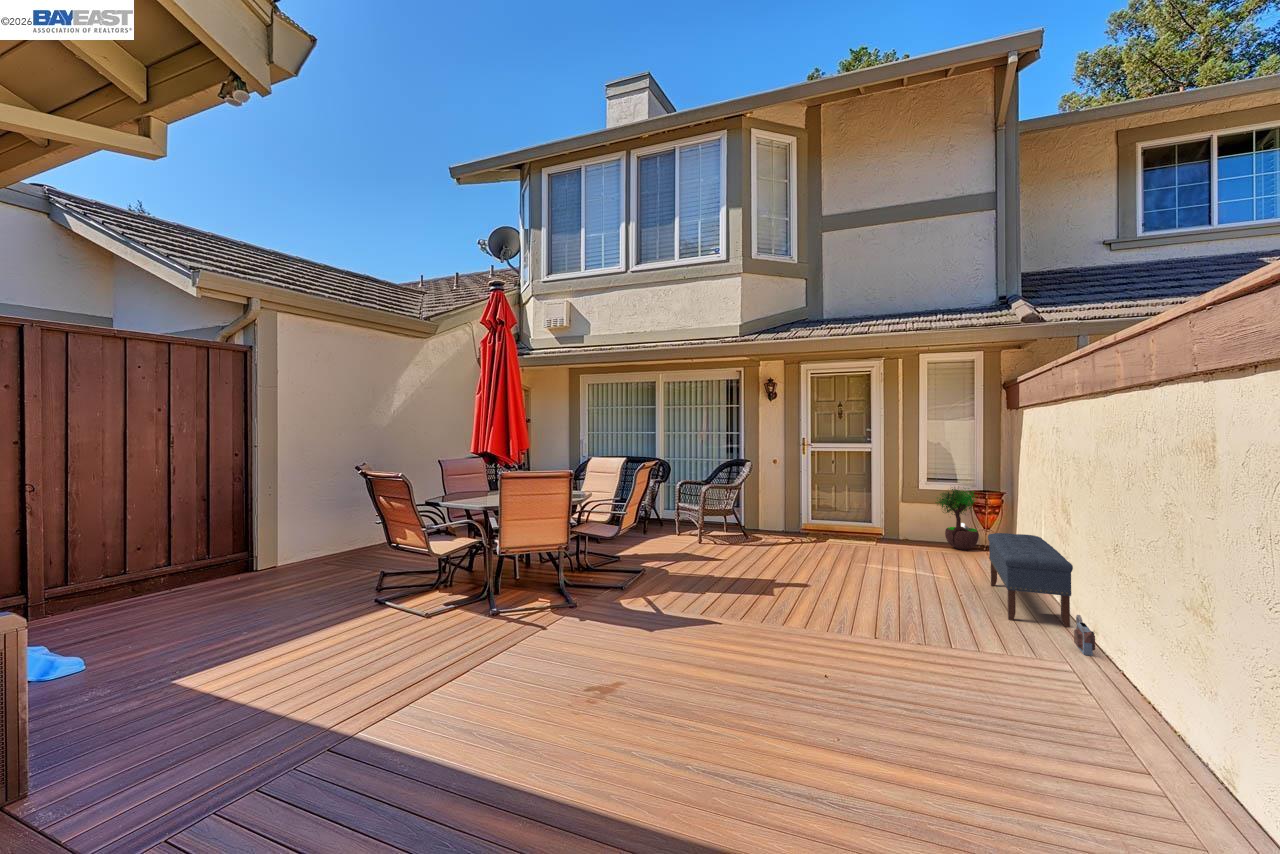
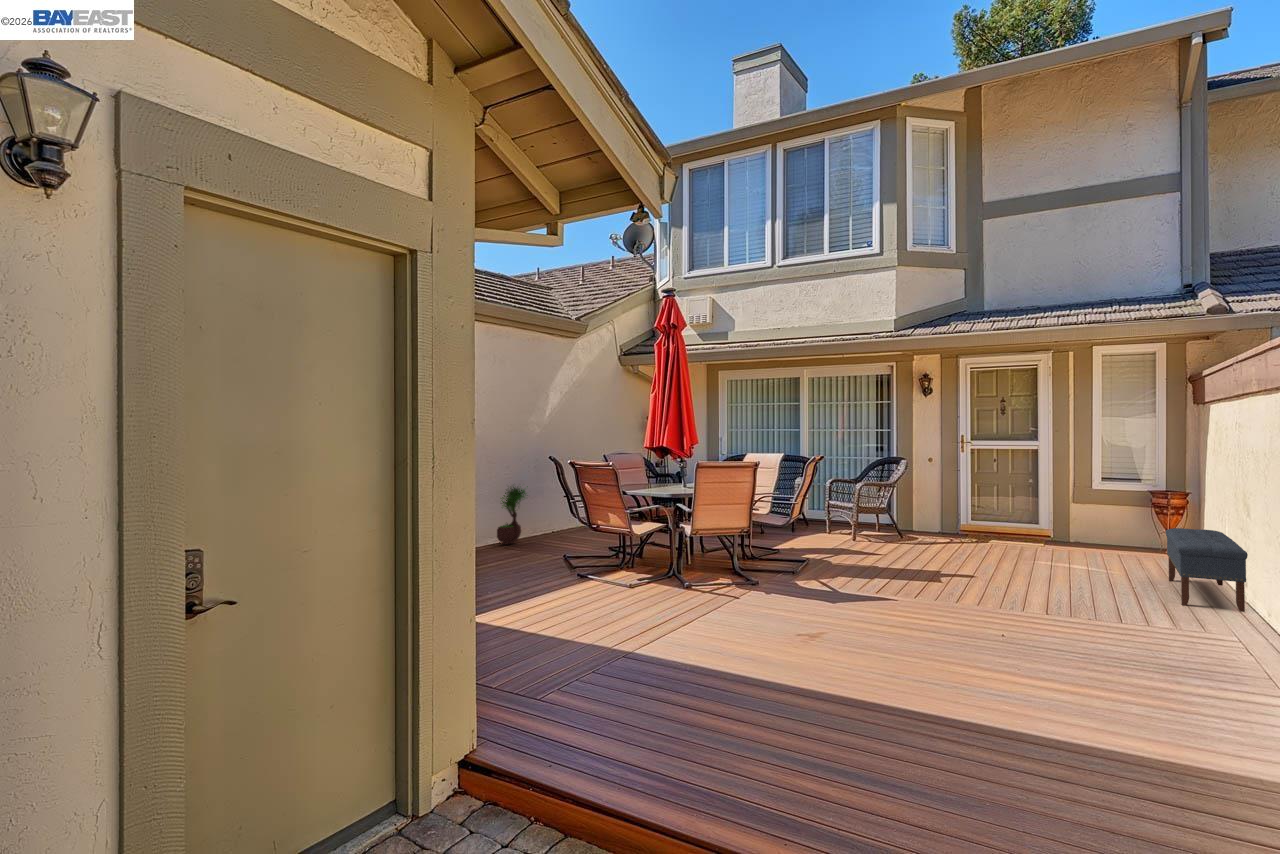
potted tree: present [935,487,979,550] -> present [497,486,528,544]
watering can: present [1074,615,1095,656] -> none [1244,596,1264,631]

